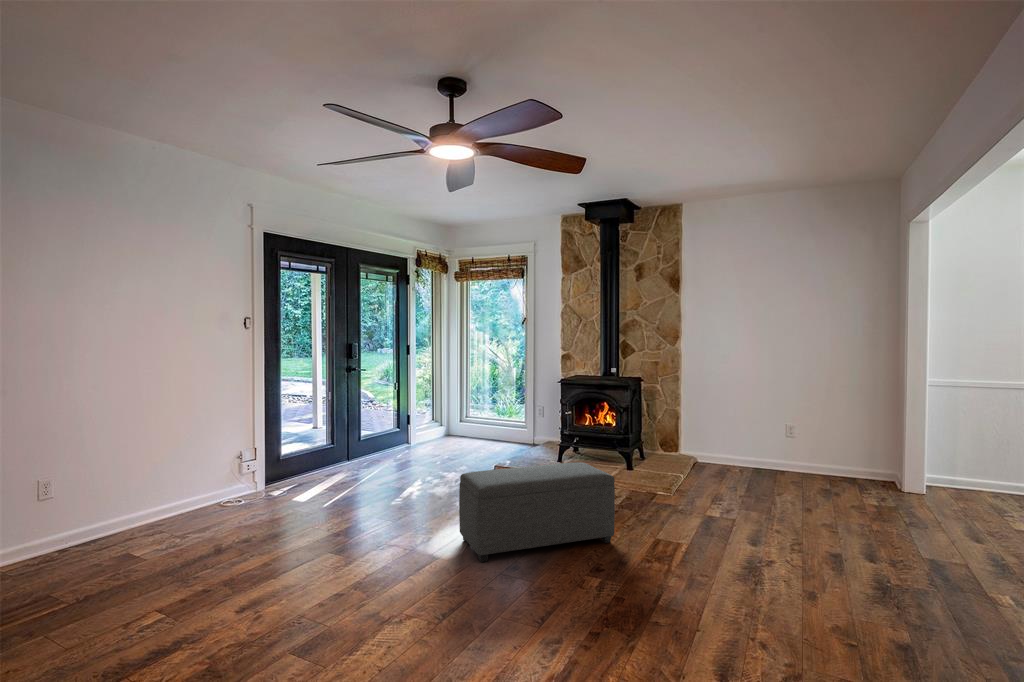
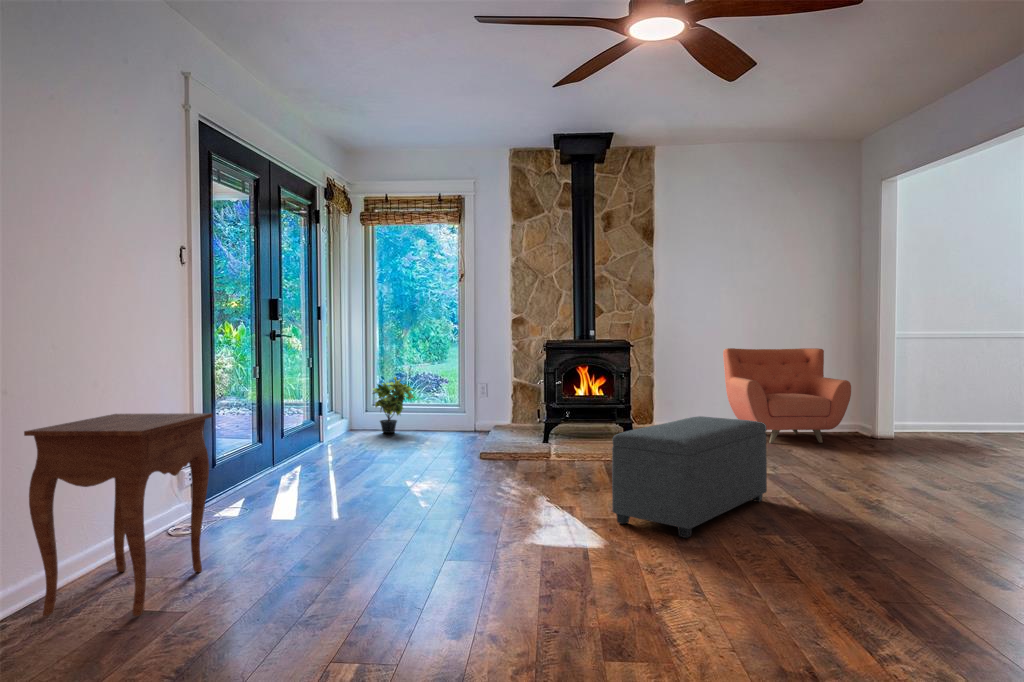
armchair: none [730,391,843,493] -> present [723,348,851,443]
potted plant: none [459,396,489,439] -> present [373,377,414,433]
side table: none [102,432,208,547] -> present [24,413,213,616]

